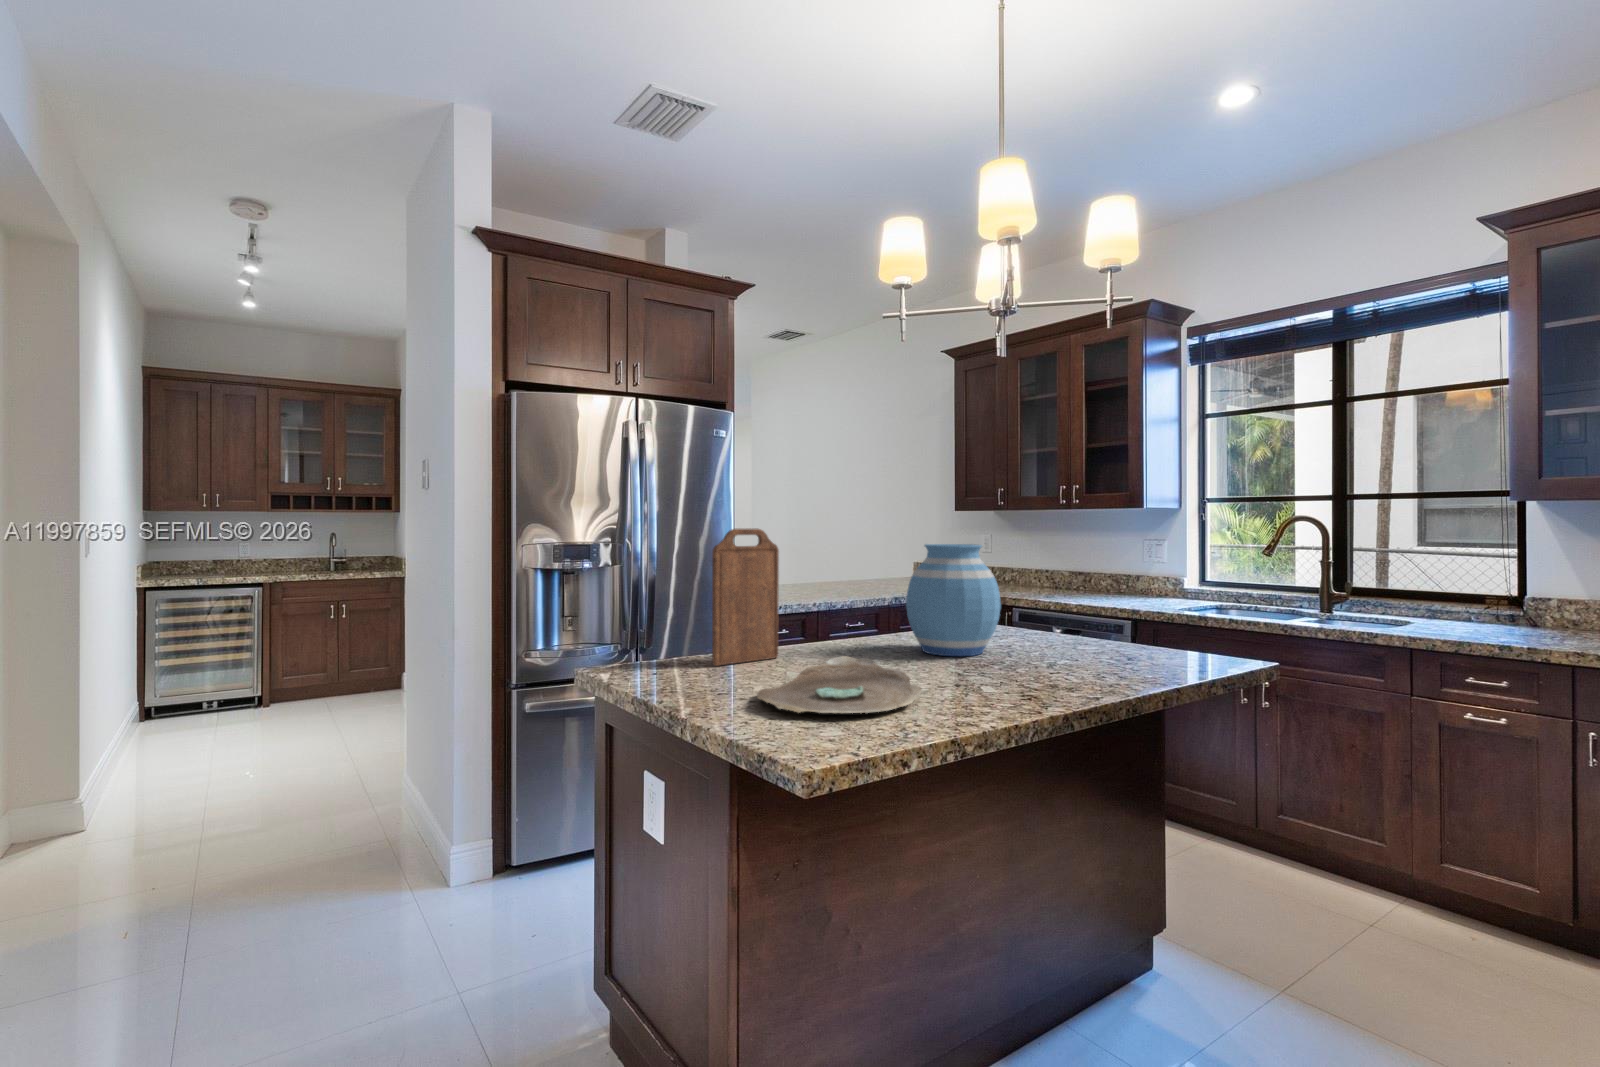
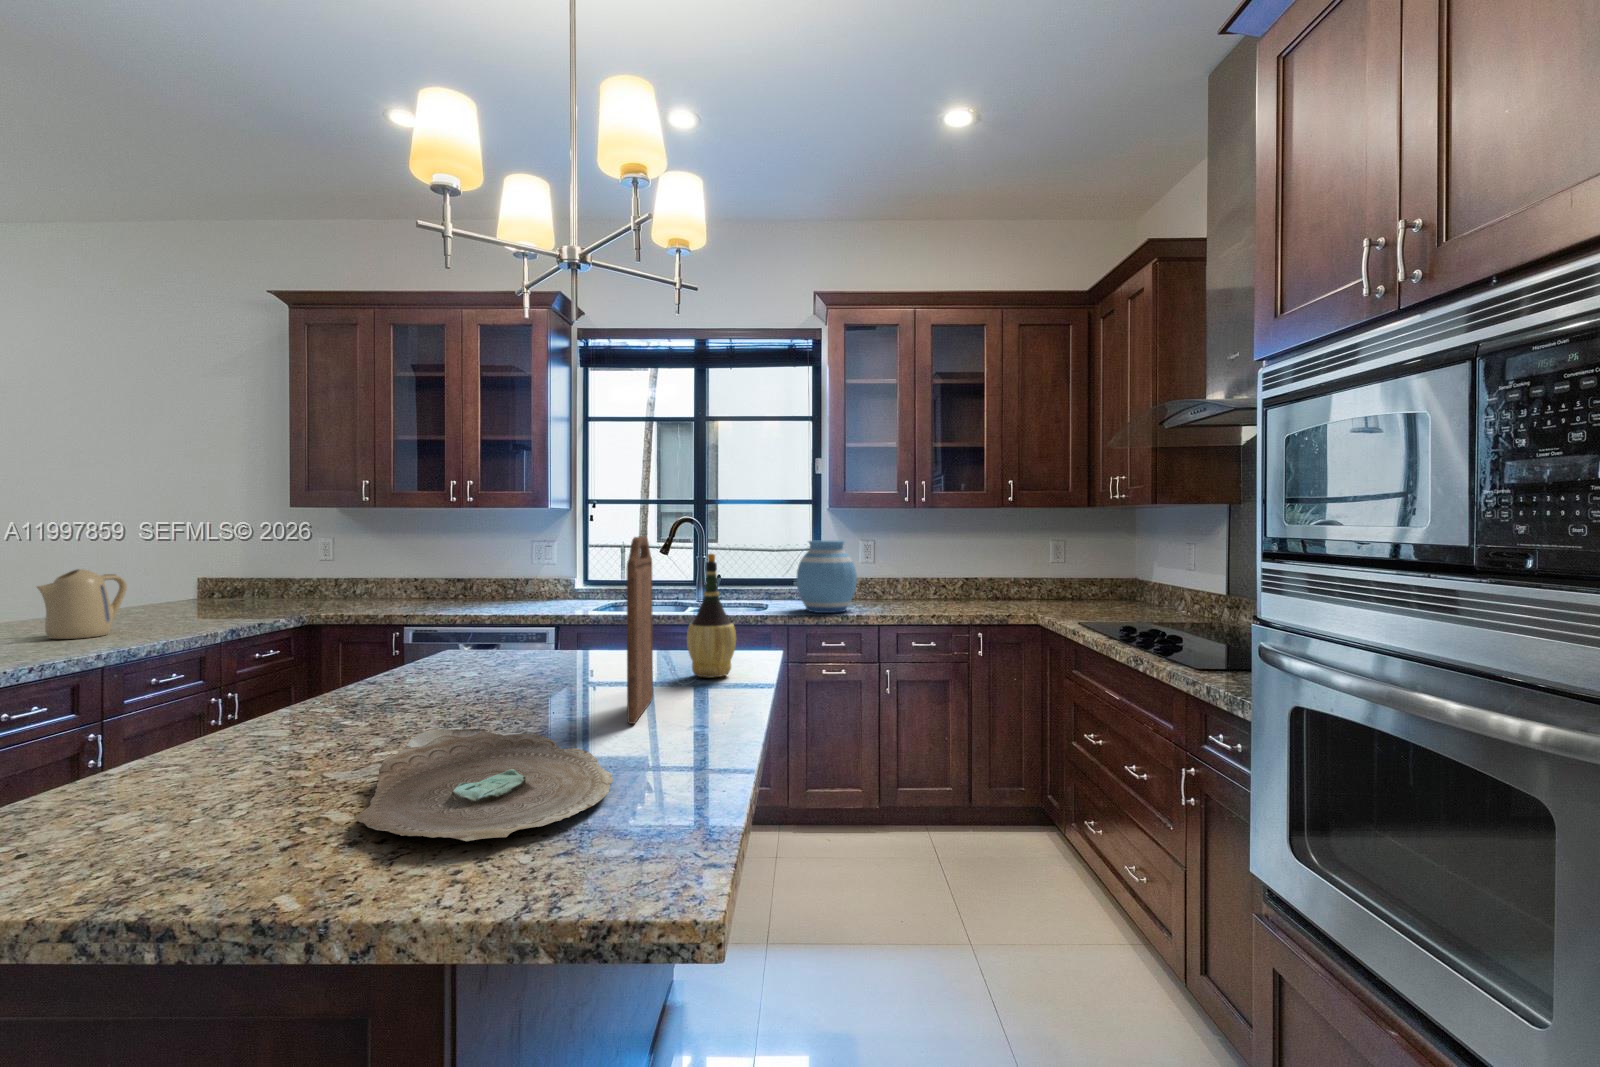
cutting board: present [712,528,779,666] -> present [627,536,653,724]
vase: present [906,544,1001,656] -> present [796,541,857,613]
wine bottle: none [1120,547,1173,670] -> present [687,554,736,678]
kettle: none [802,550,847,595] -> present [36,569,127,639]

